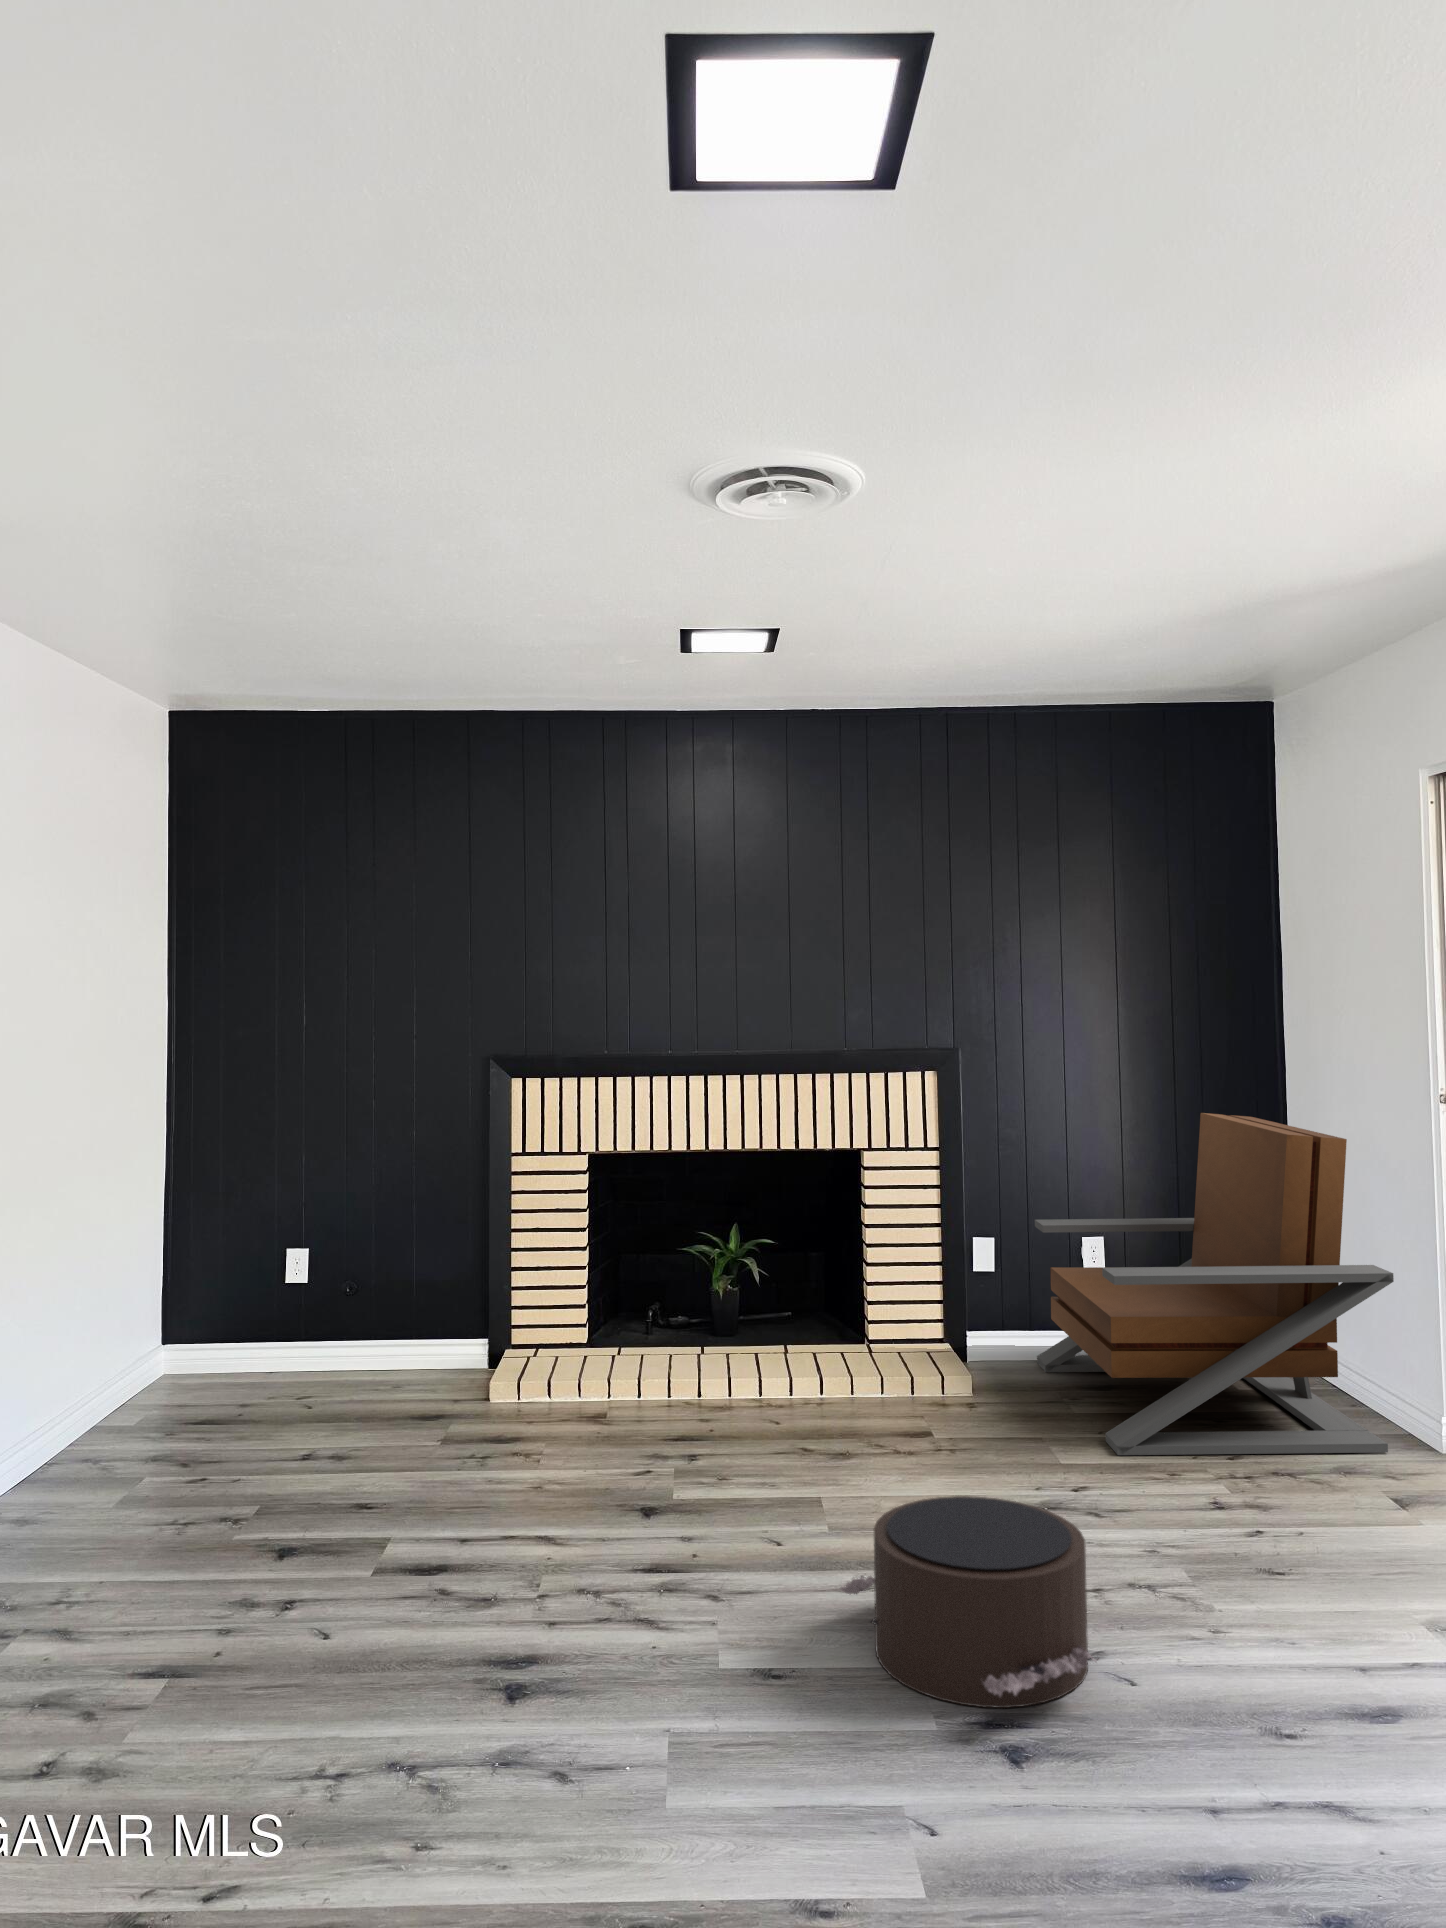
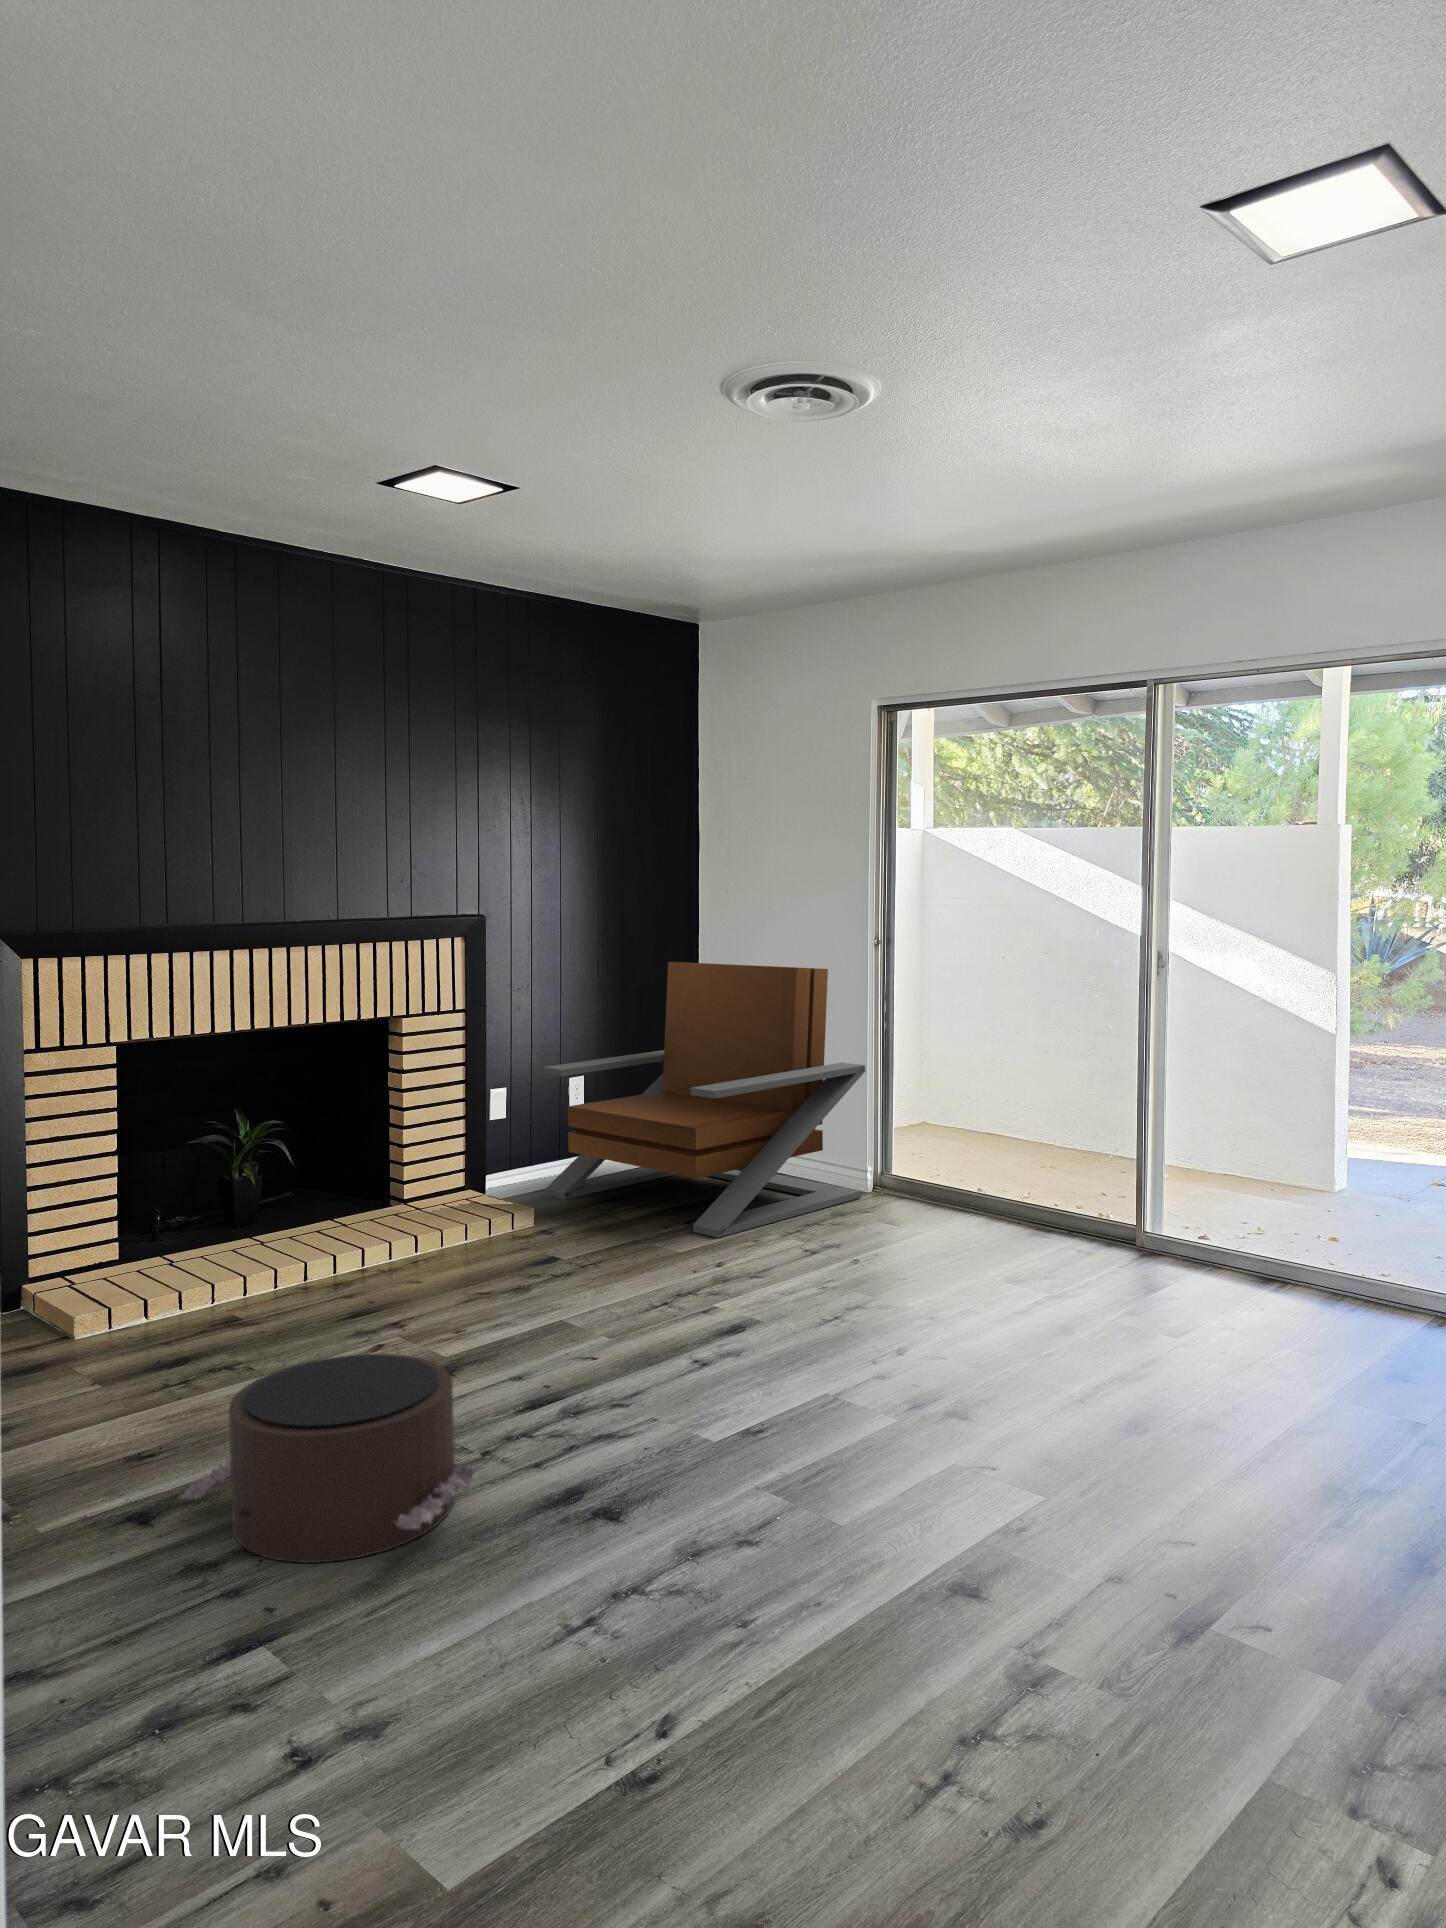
pouf: present [841,1496,1098,1708] -> present [180,1354,479,1563]

